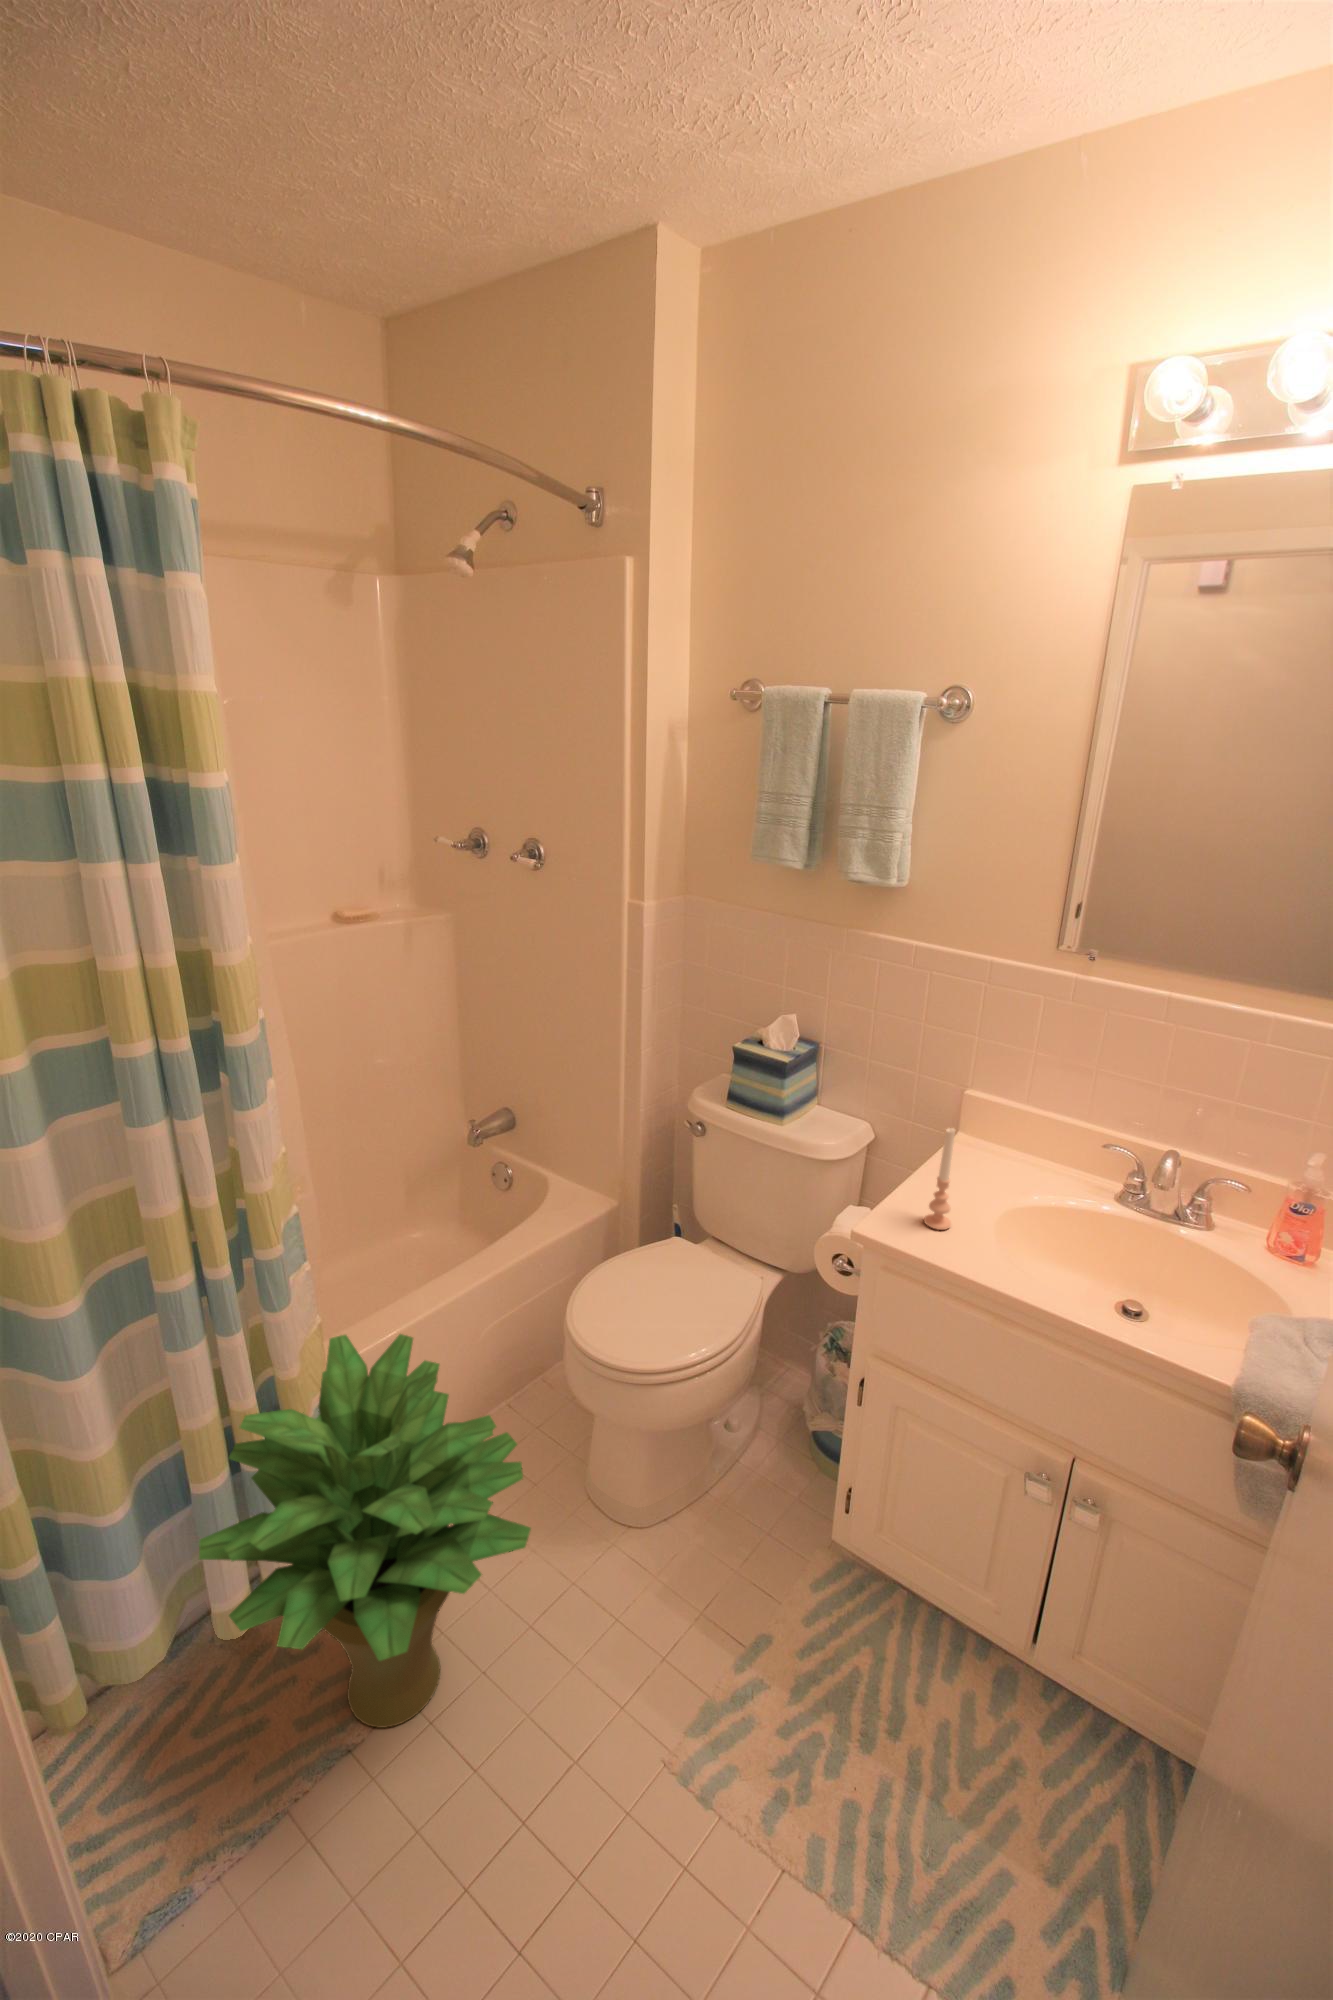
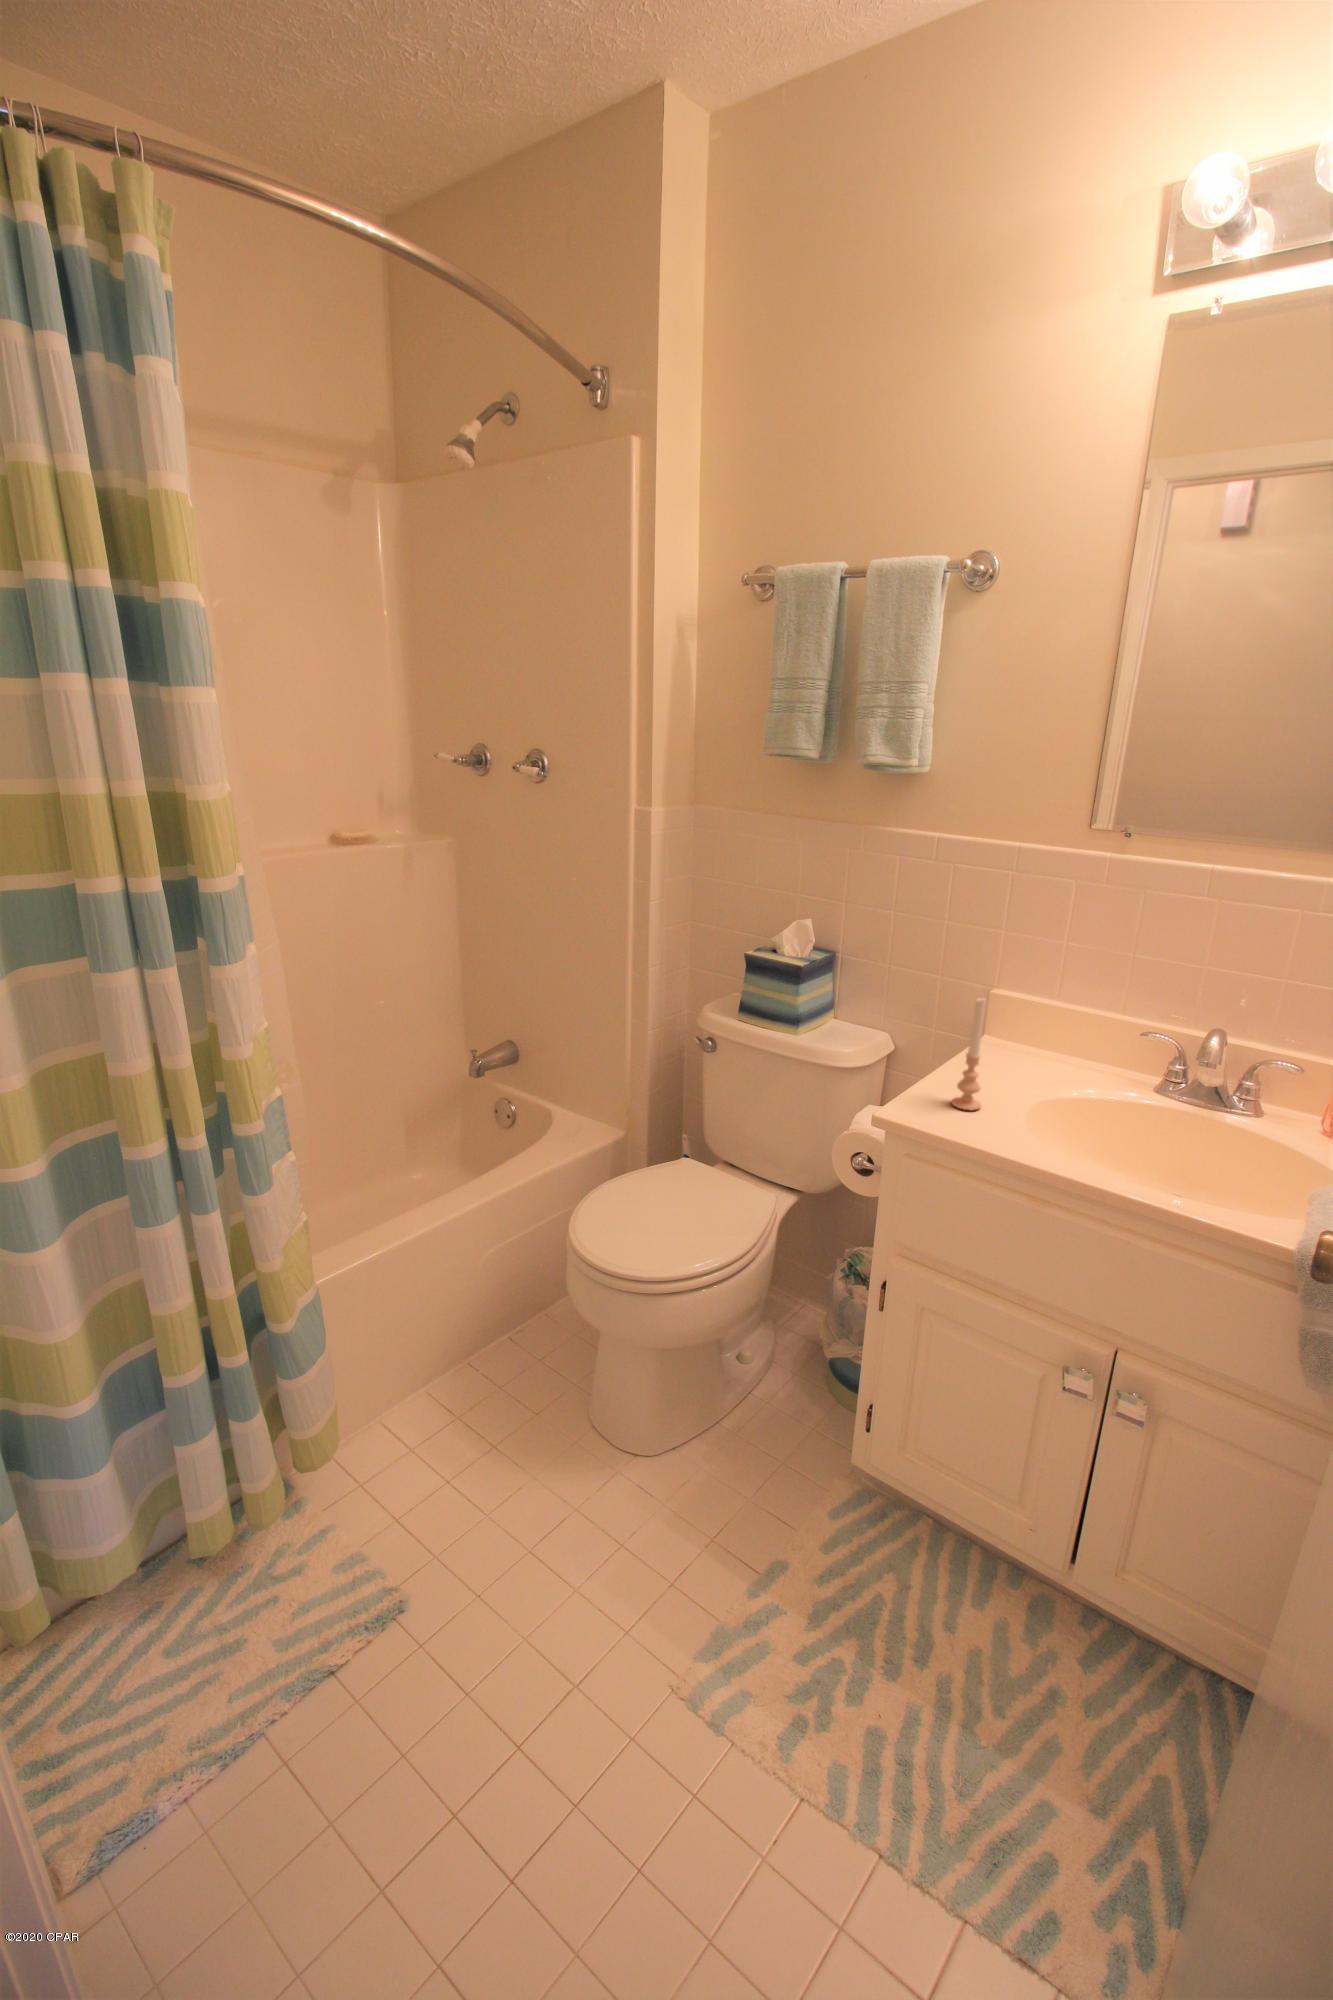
potted plant: present [199,1334,531,1728] -> none [166,1220,529,1648]

